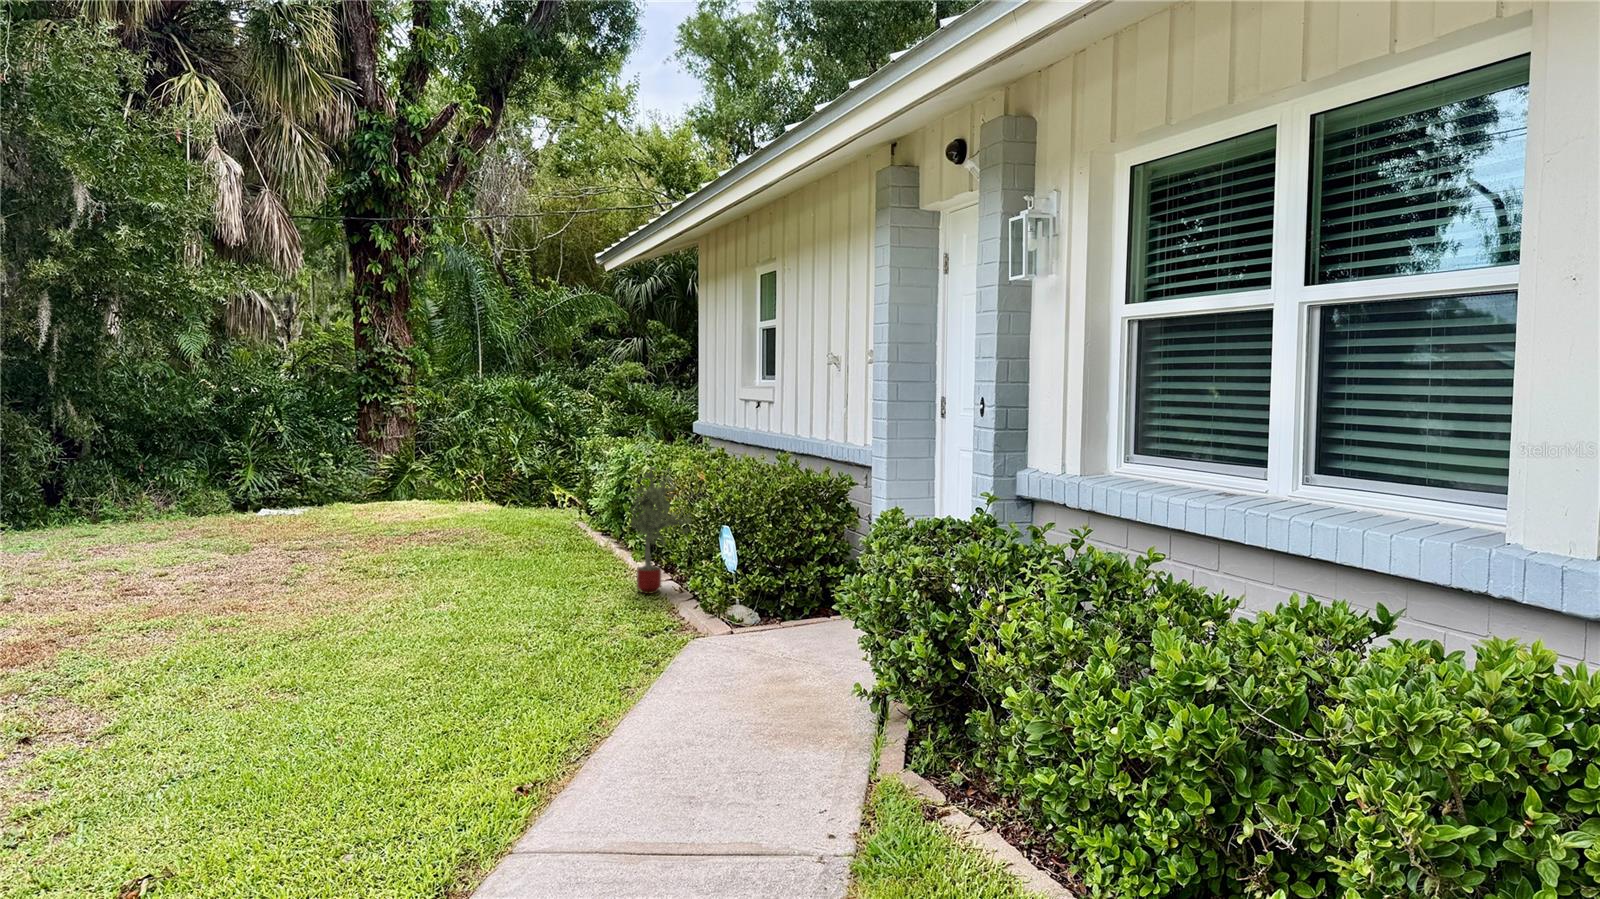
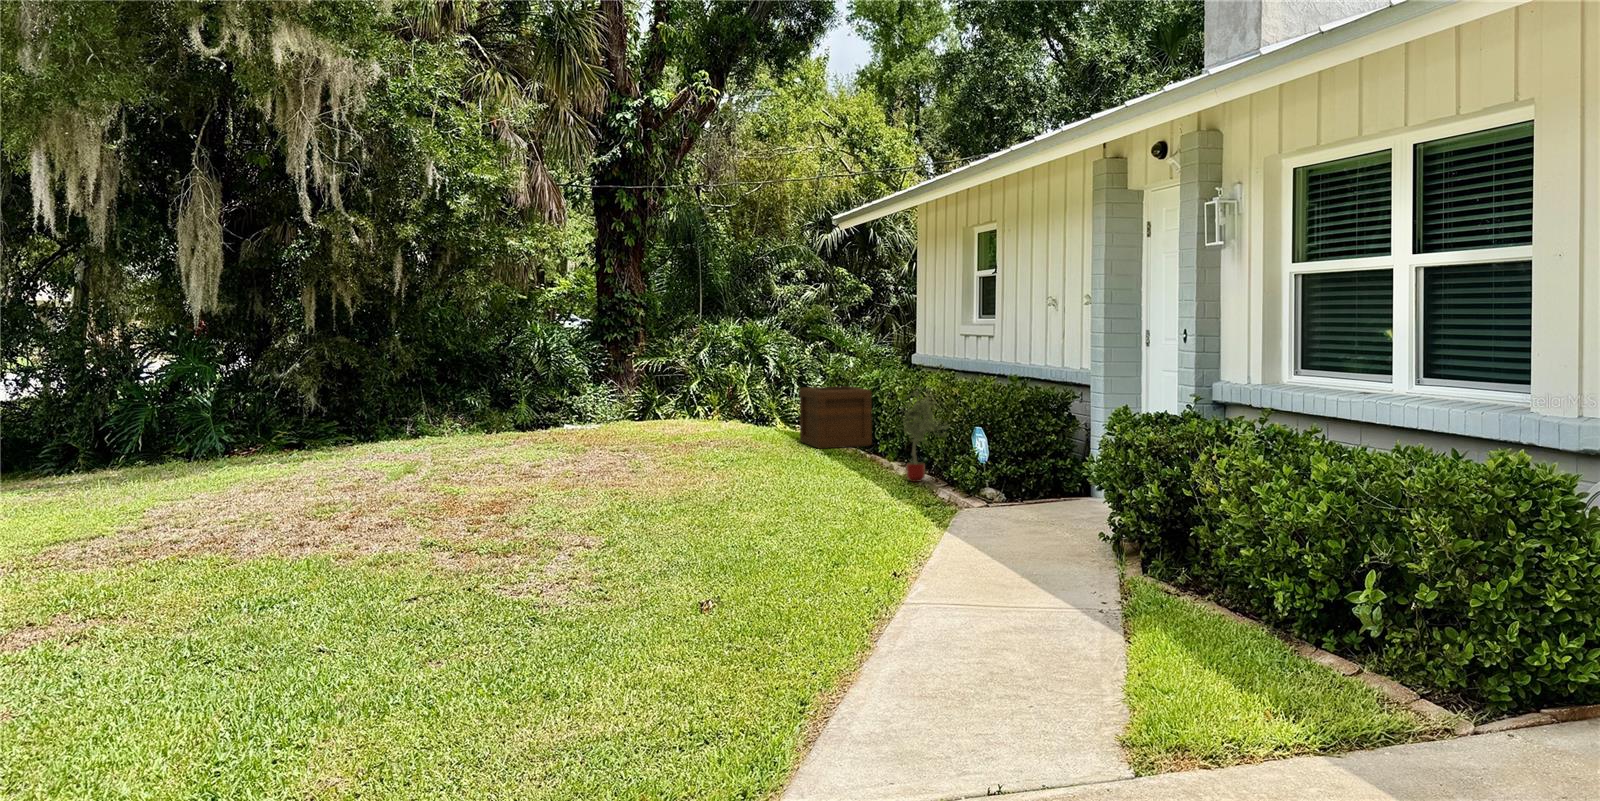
wooden crate: none [539,459,626,540] -> present [799,386,872,449]

